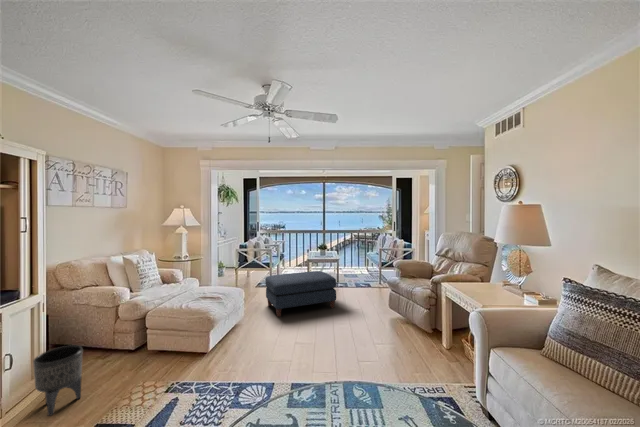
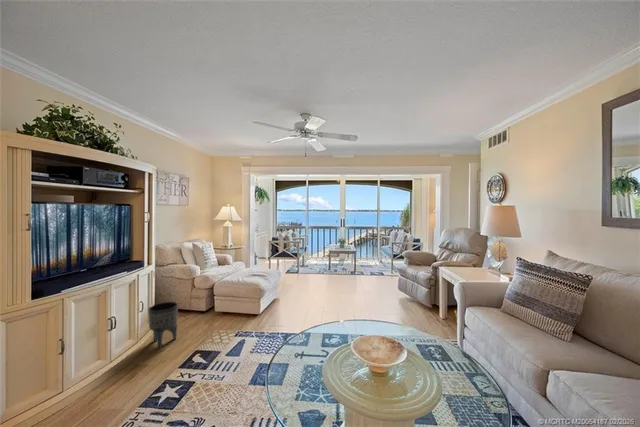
ottoman: present [265,271,336,317] -> none [297,259,355,294]

